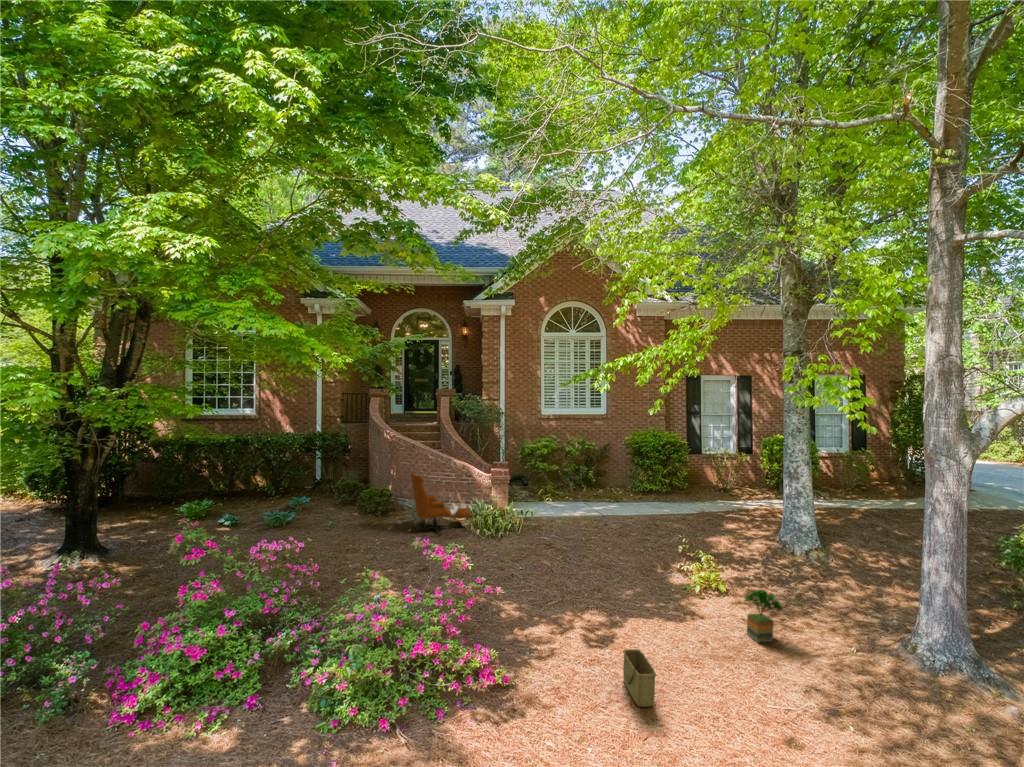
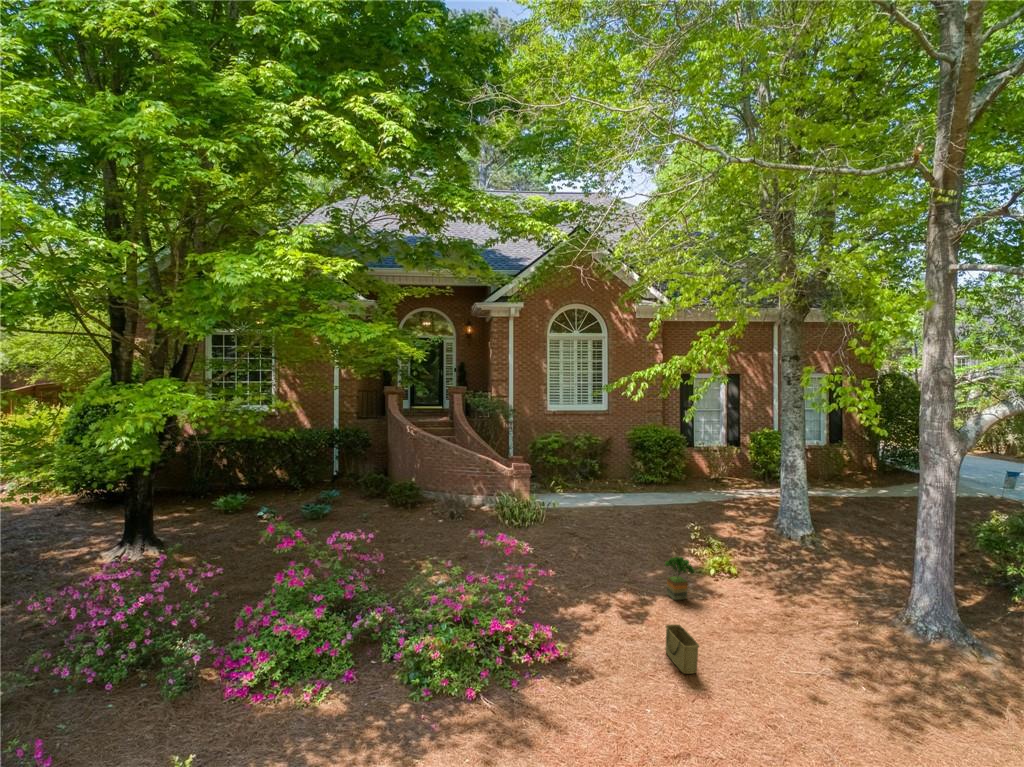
lounge chair: present [411,472,471,534] -> none [443,466,505,524]
potted tree: present [744,590,782,643] -> present [665,557,695,600]

